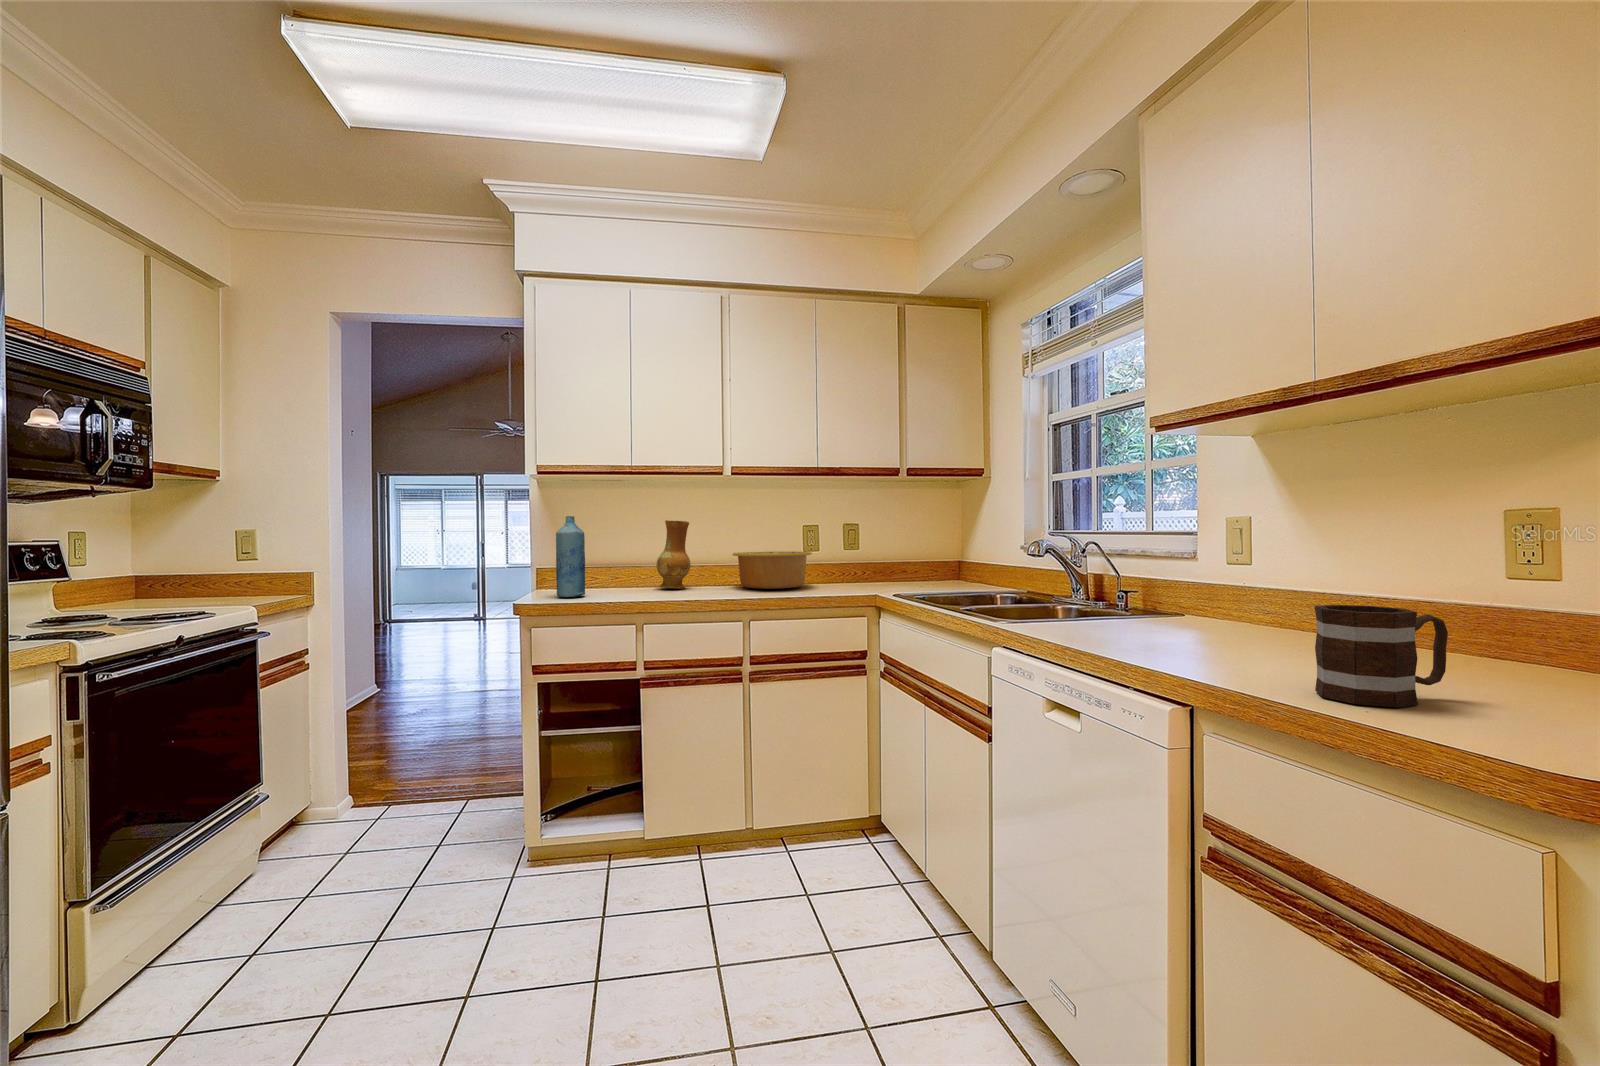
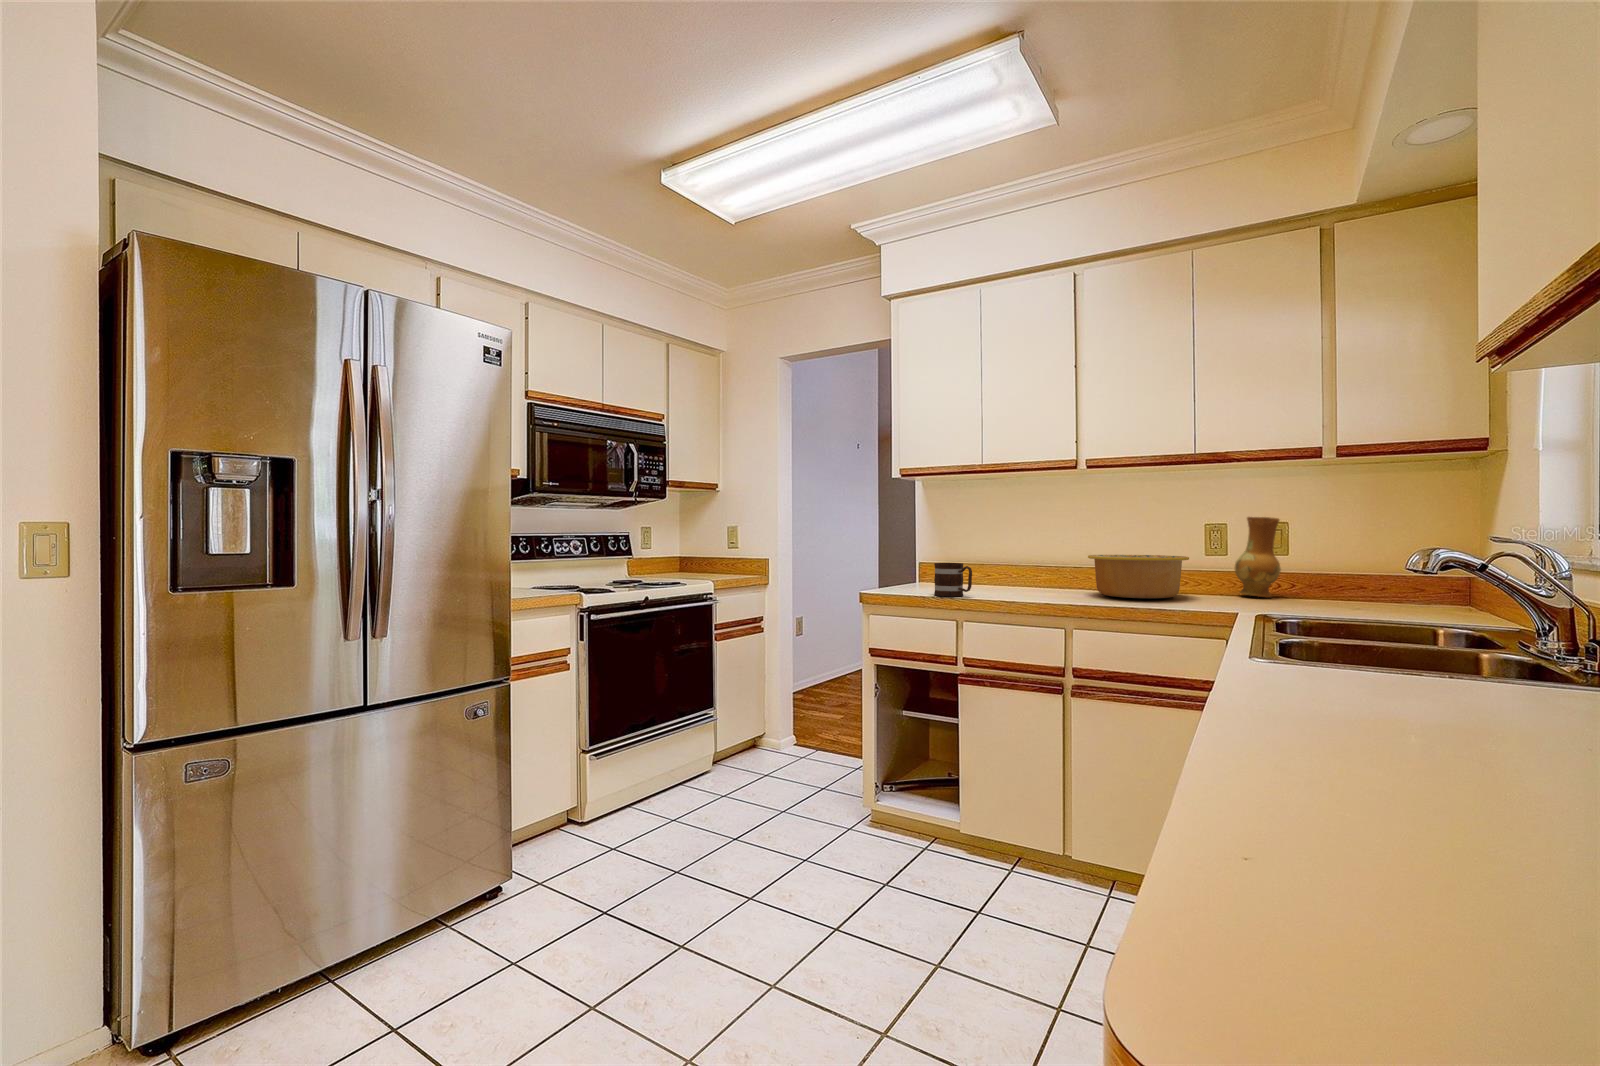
bottle: present [556,516,585,597] -> none [906,515,931,590]
ceramic jug: present [656,520,691,589] -> present [1235,517,1281,598]
mug: present [1314,605,1448,708] -> present [934,563,972,597]

